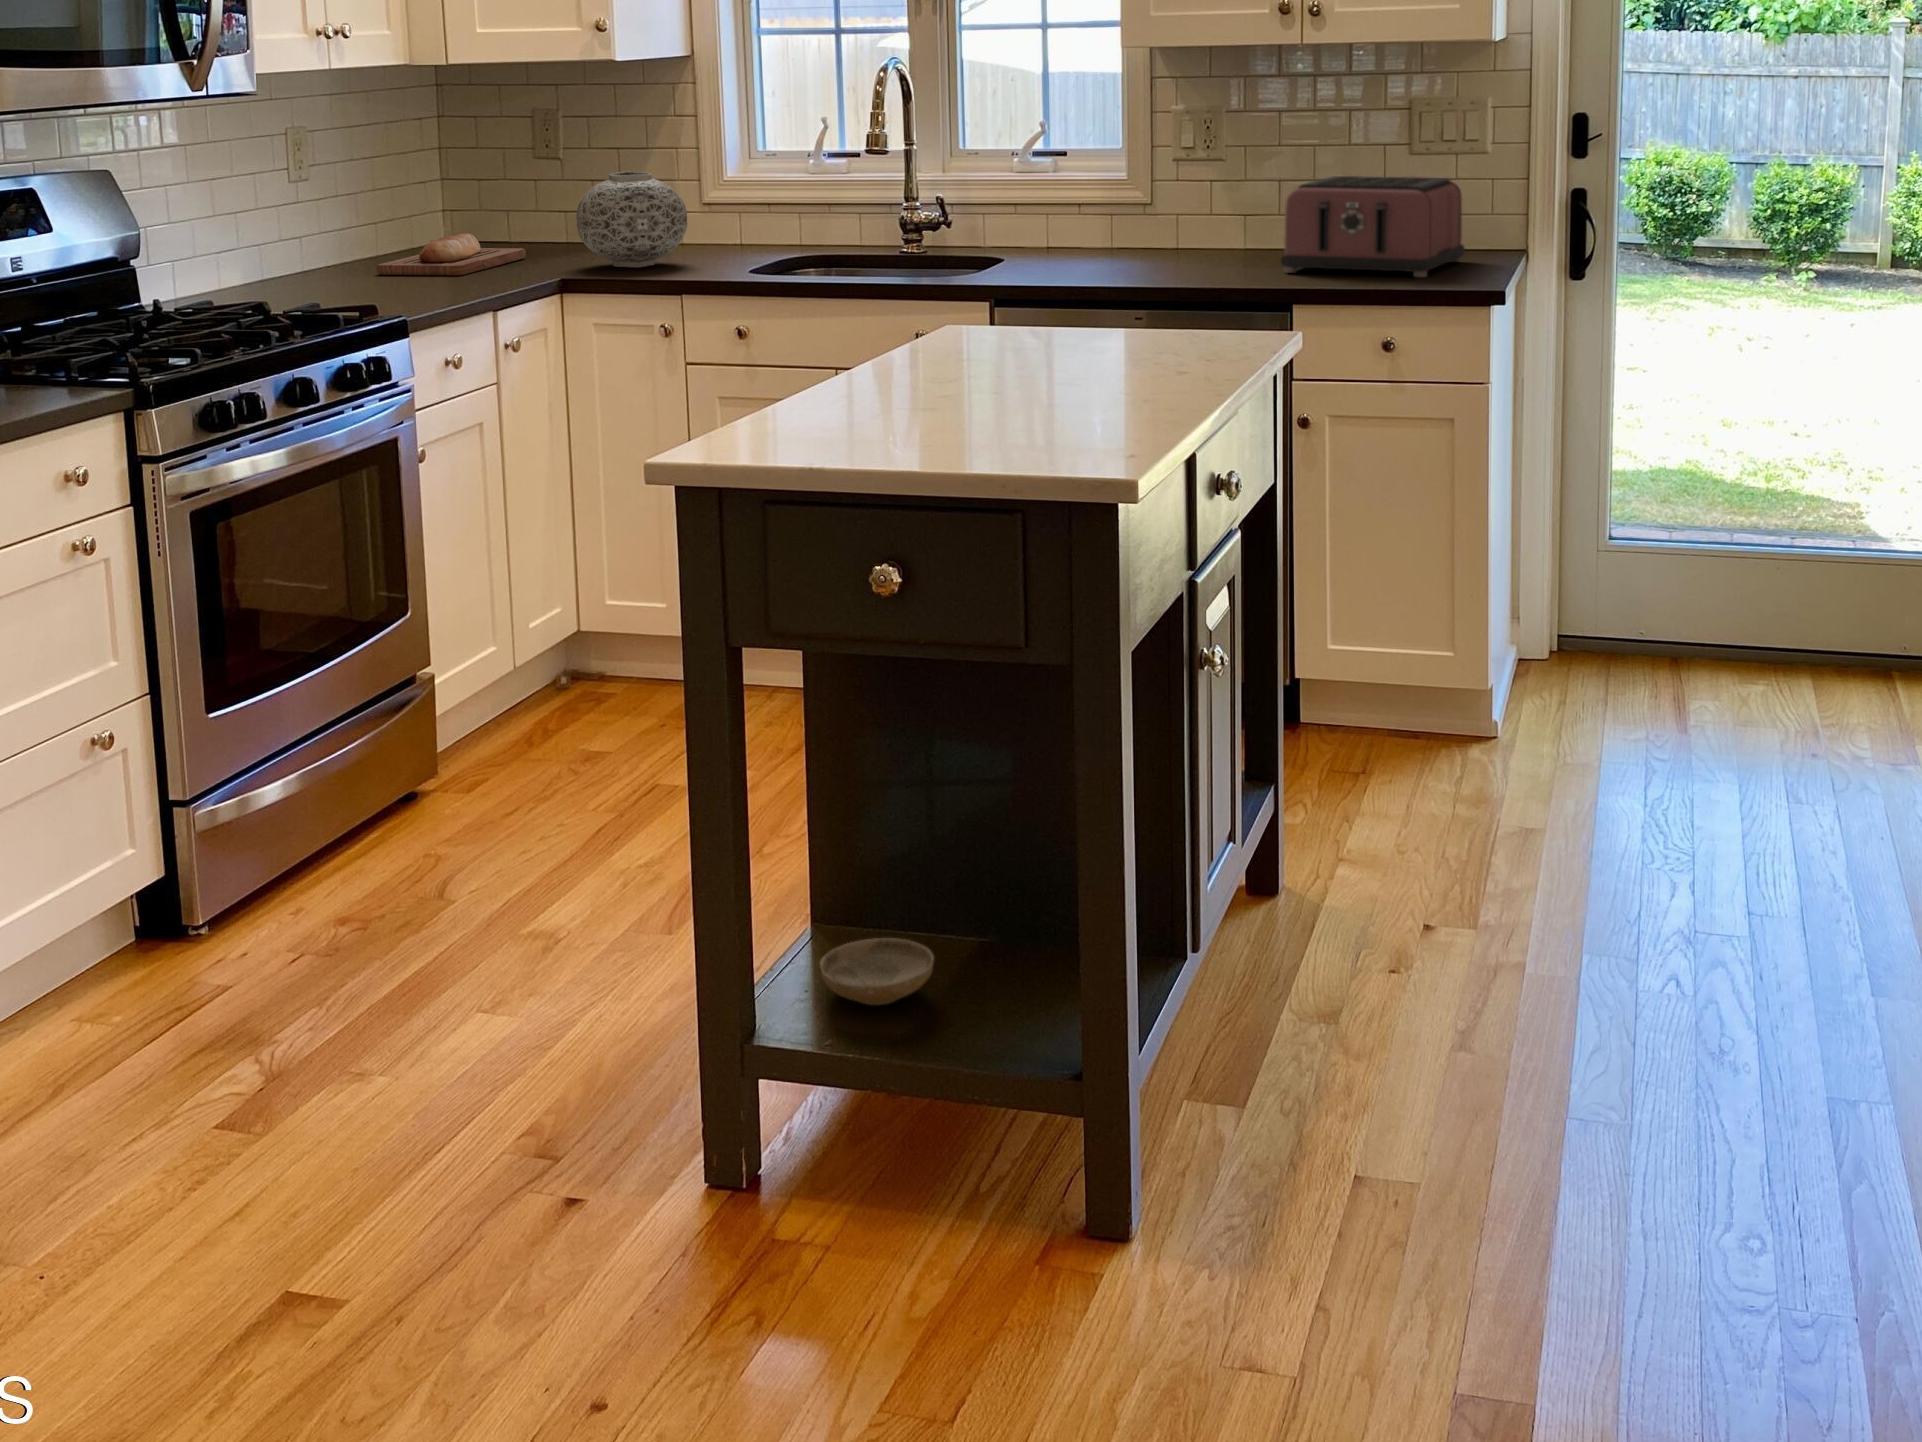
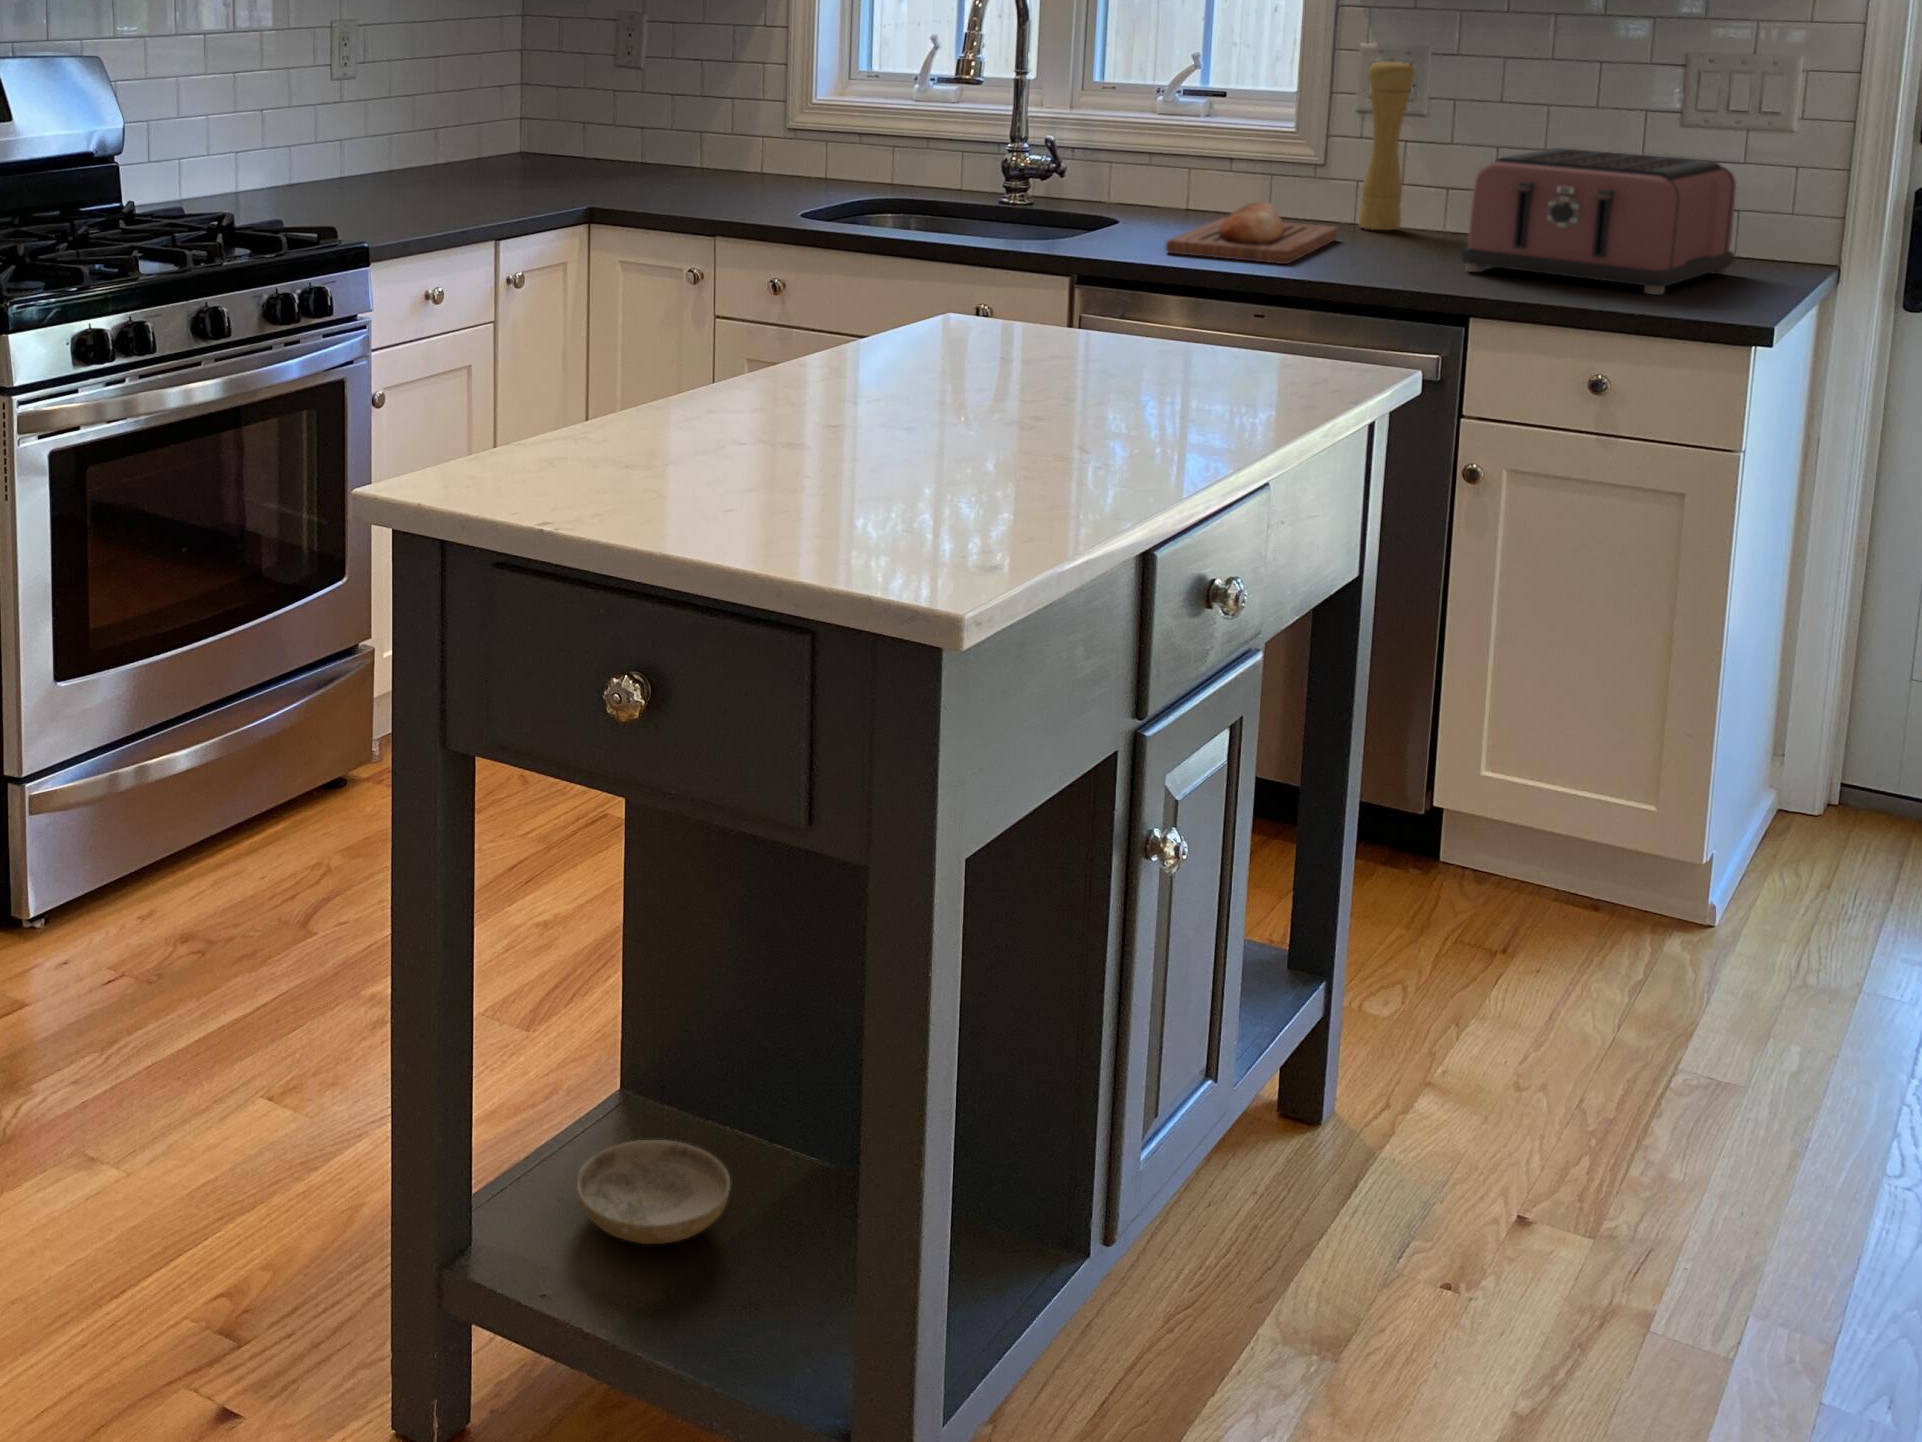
pepper mill: none [1184,116,1219,251] -> present [1359,59,1414,230]
vase: present [576,172,687,268] -> none [621,88,746,200]
bread loaf: present [376,233,525,275] -> present [1166,202,1338,264]

